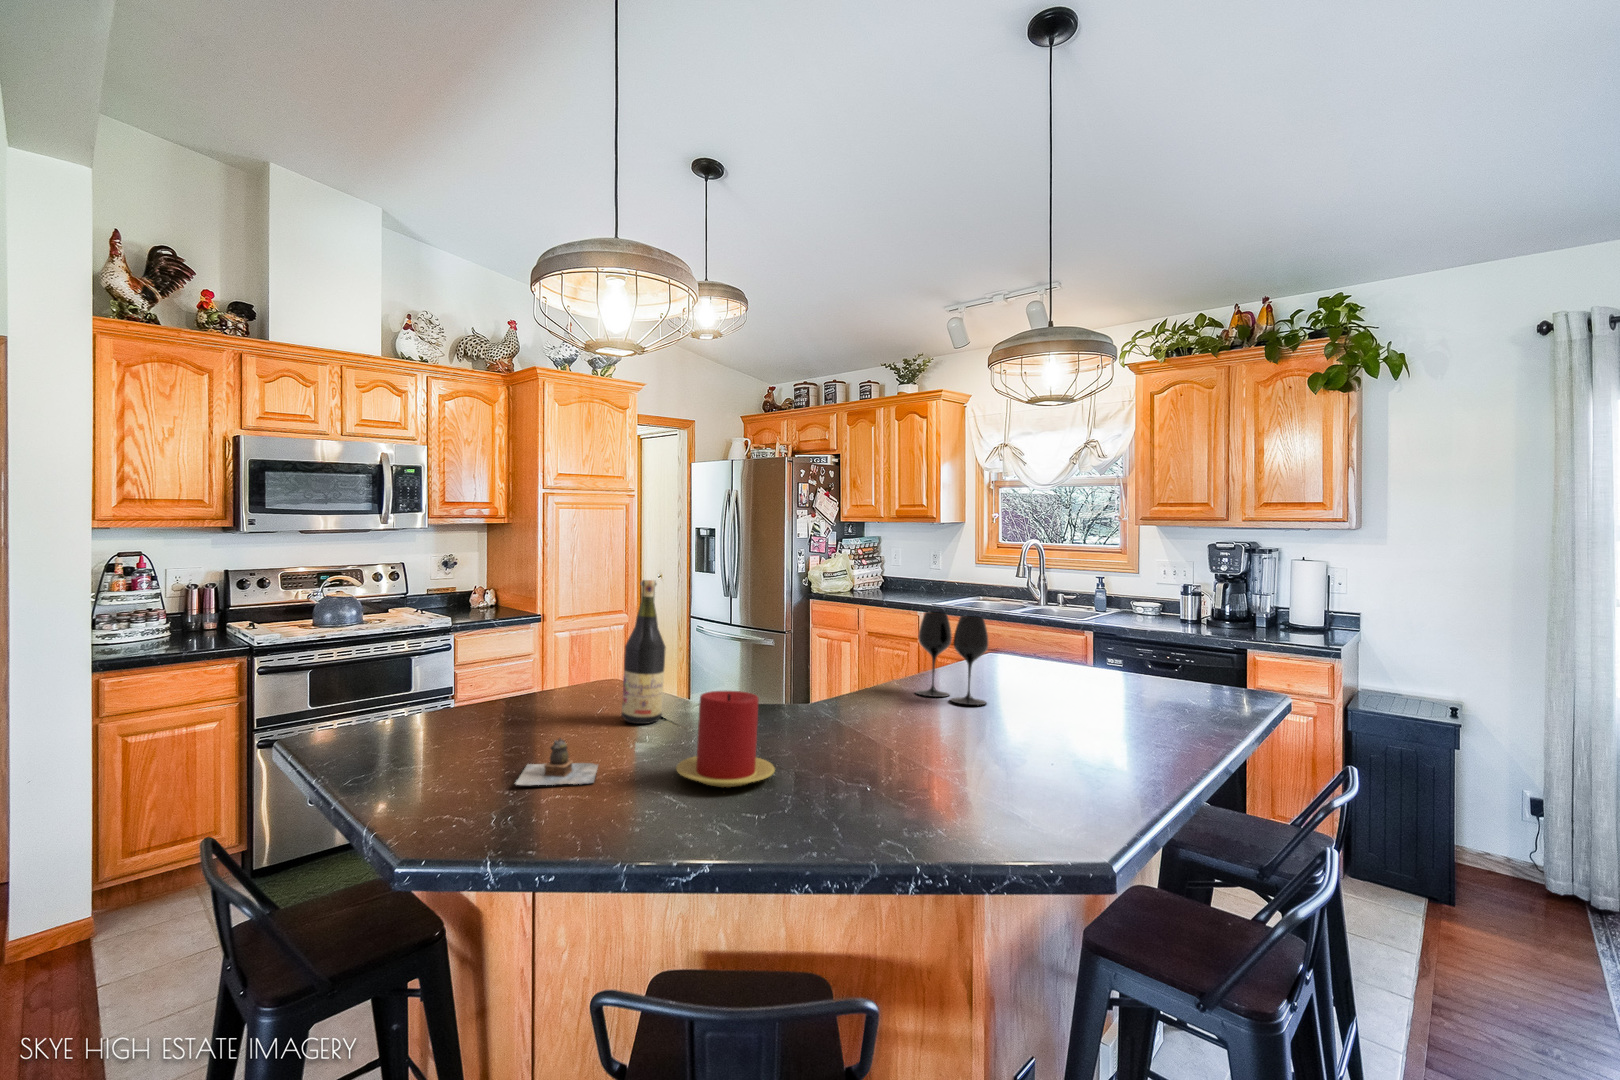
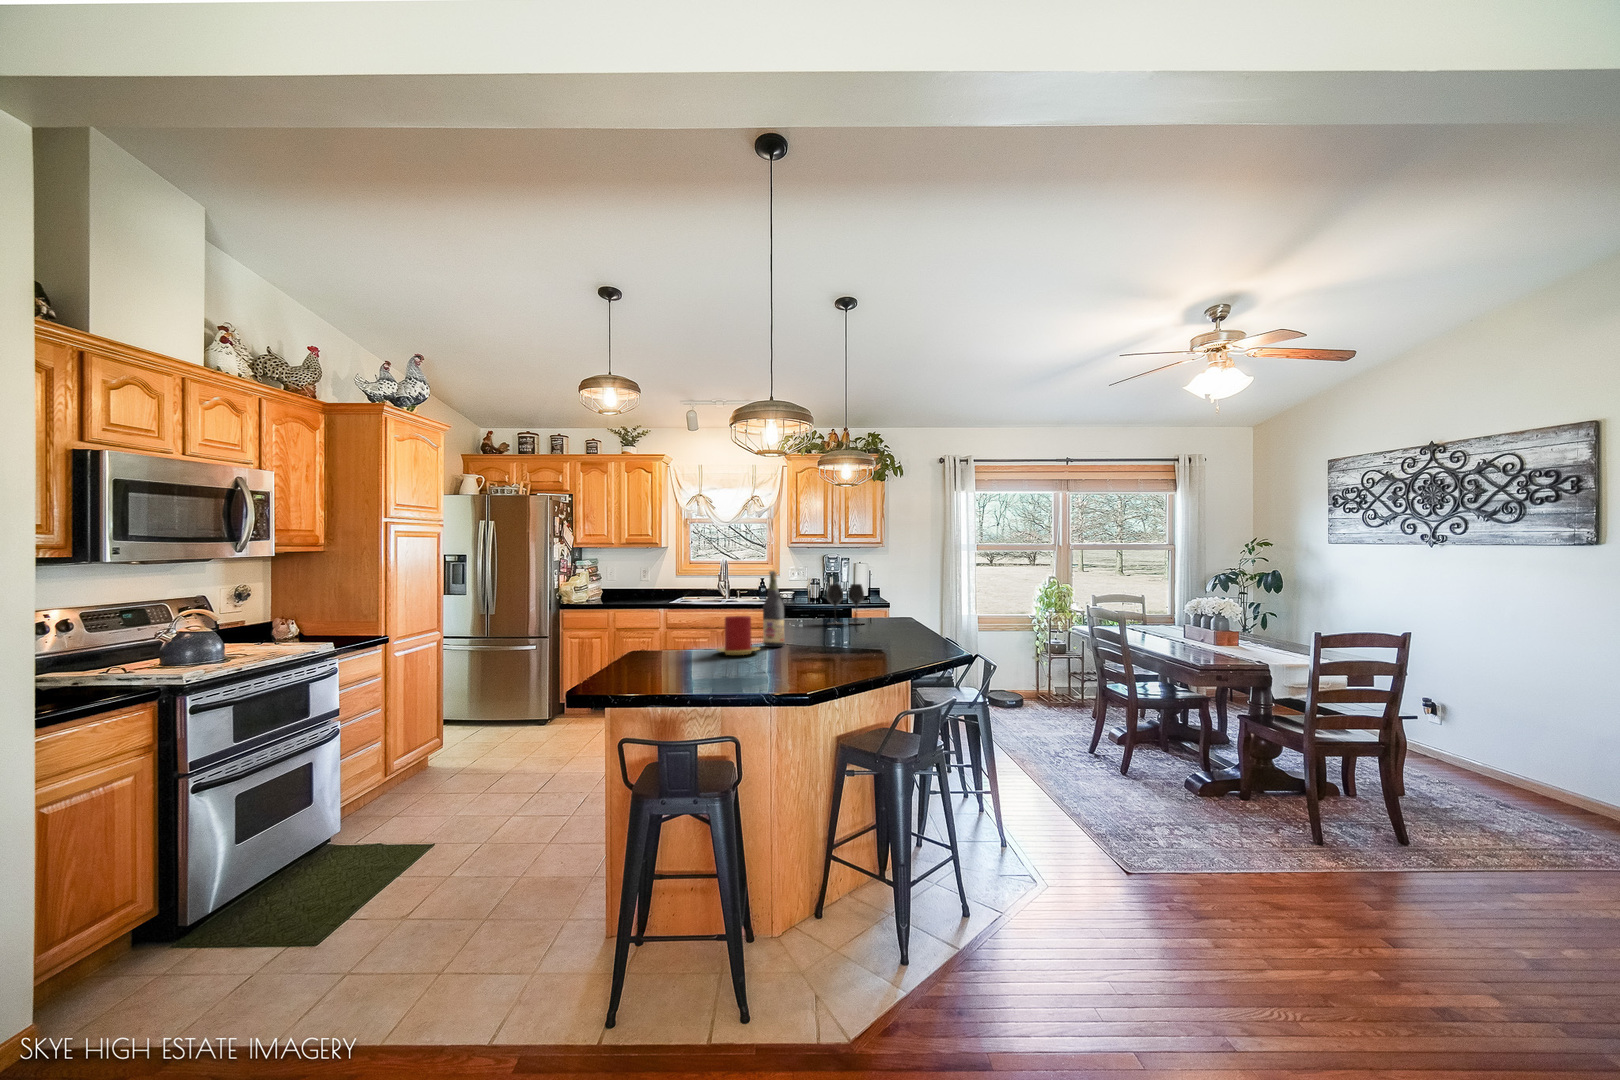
candle: present [676,691,775,787] -> present [717,616,759,655]
teapot: present [516,739,598,785] -> none [804,641,849,661]

